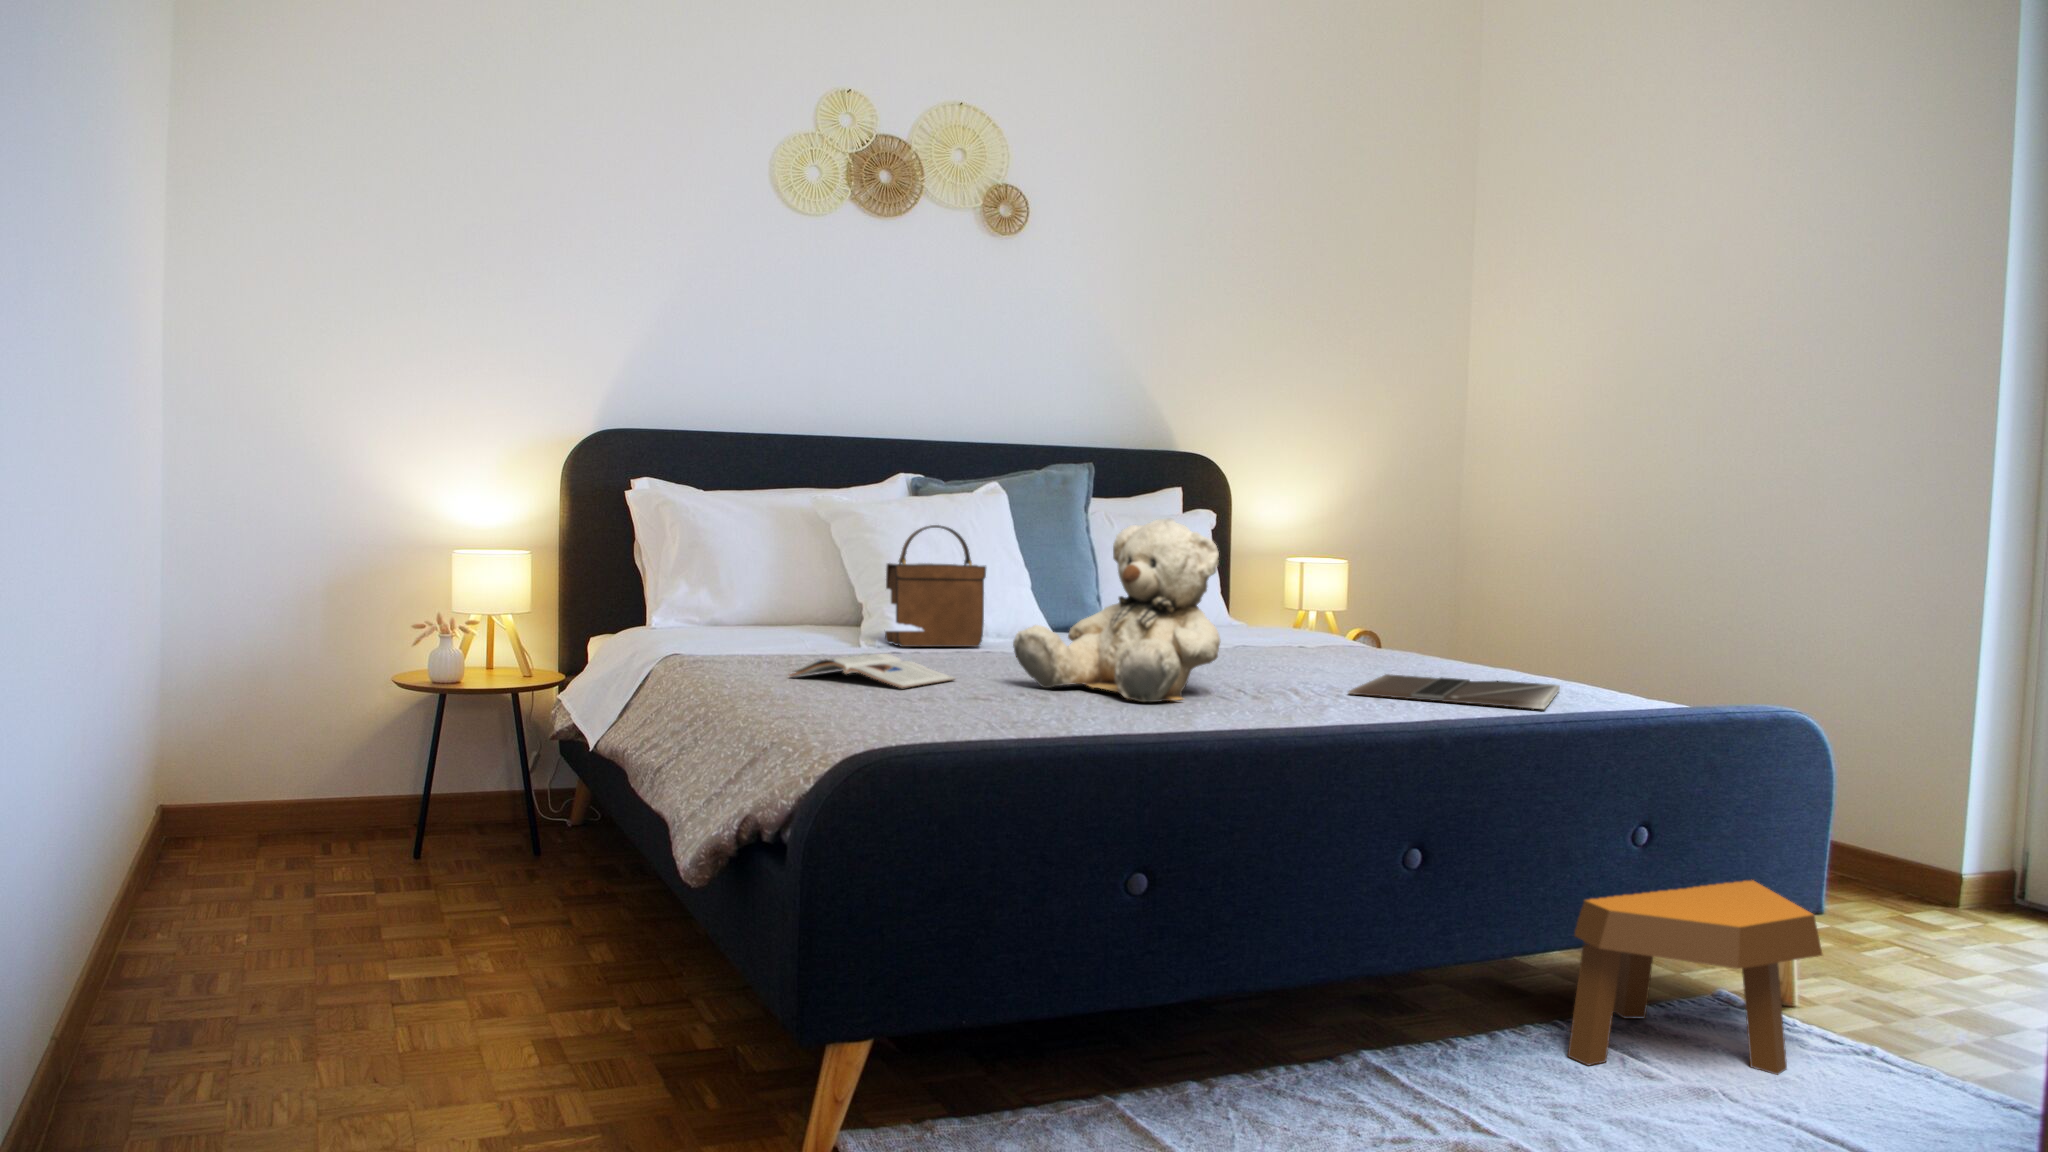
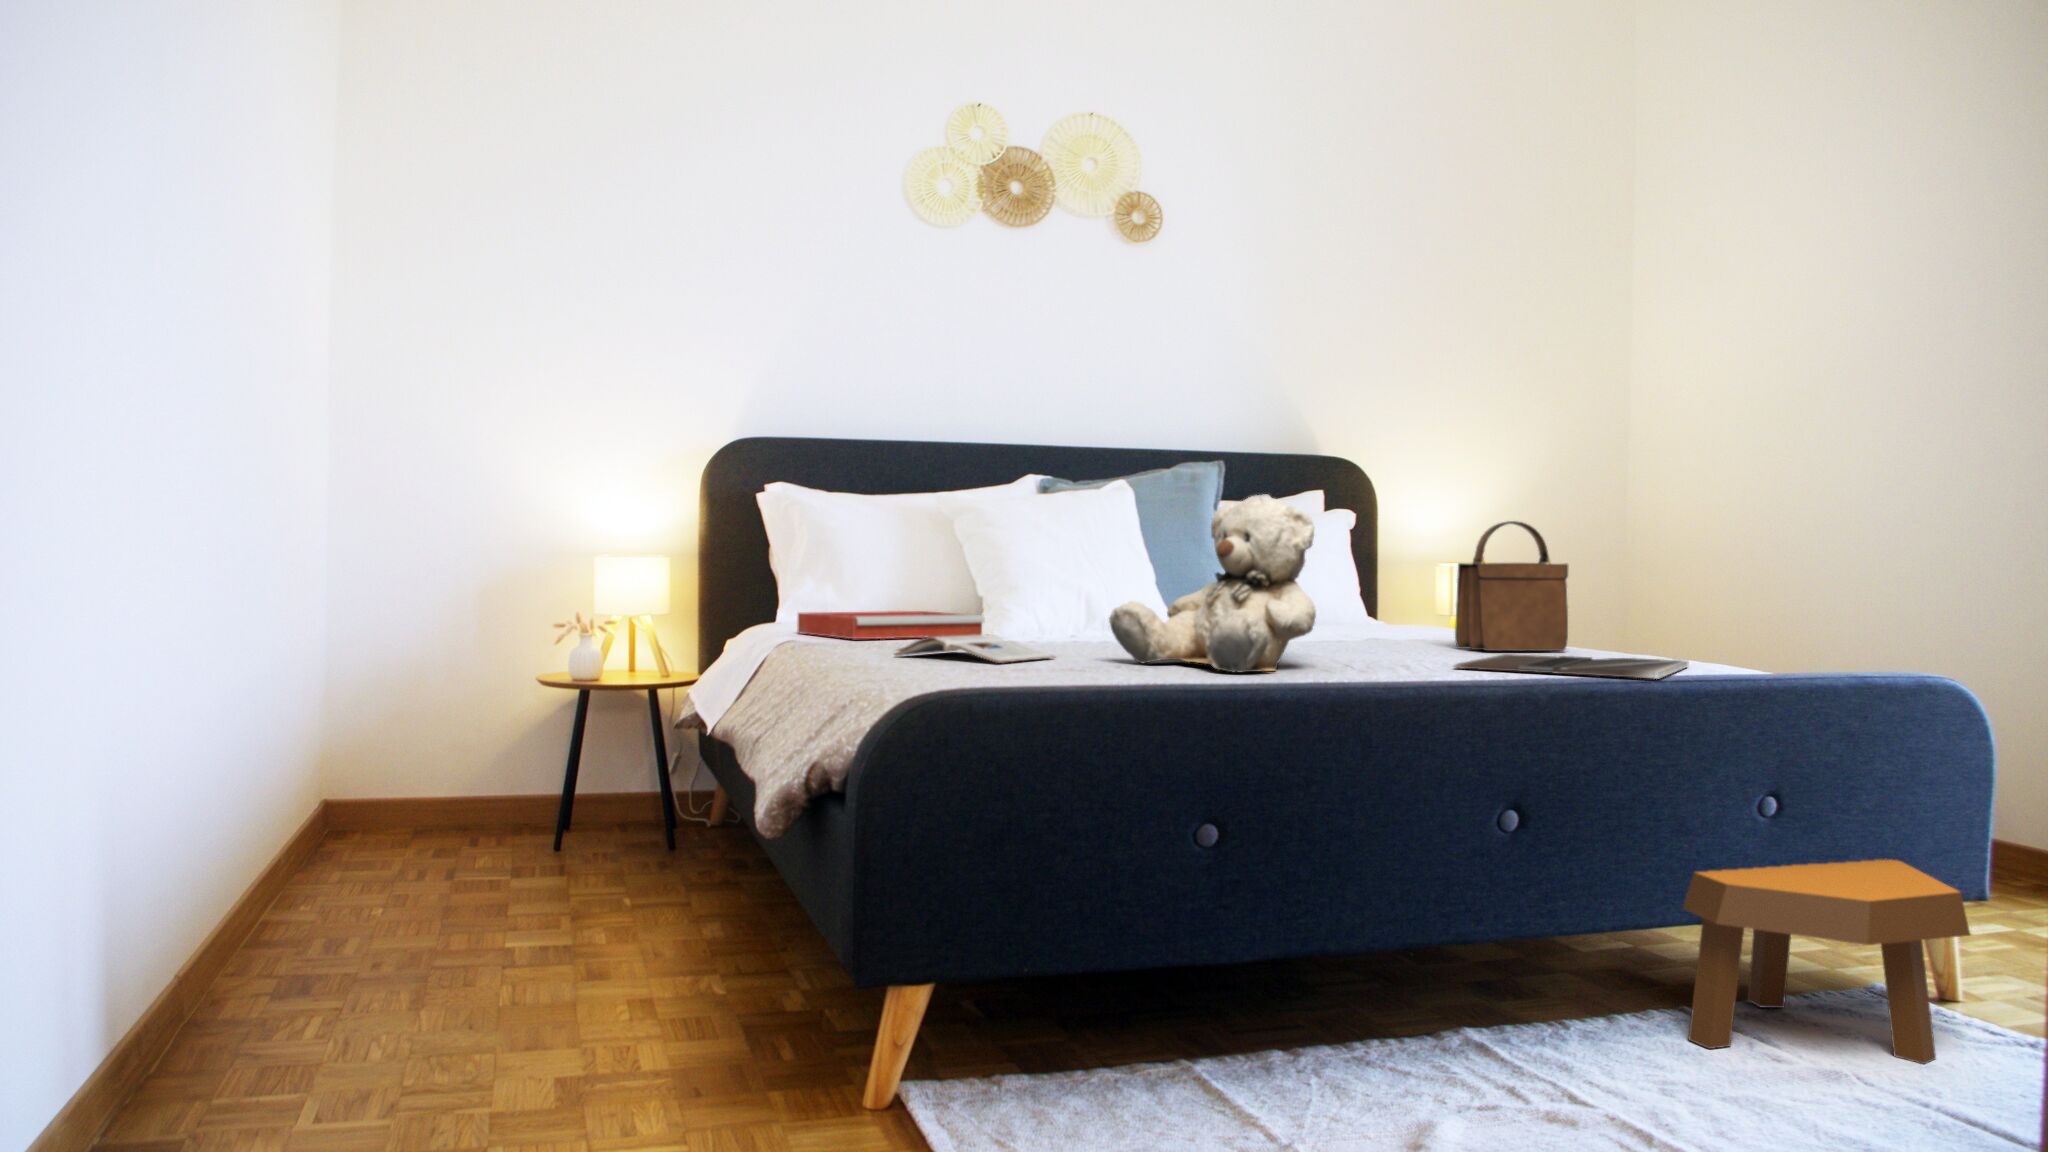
handbag: present [885,525,986,647] -> present [1455,521,1568,651]
tray: none [668,616,866,651] -> present [798,611,985,639]

